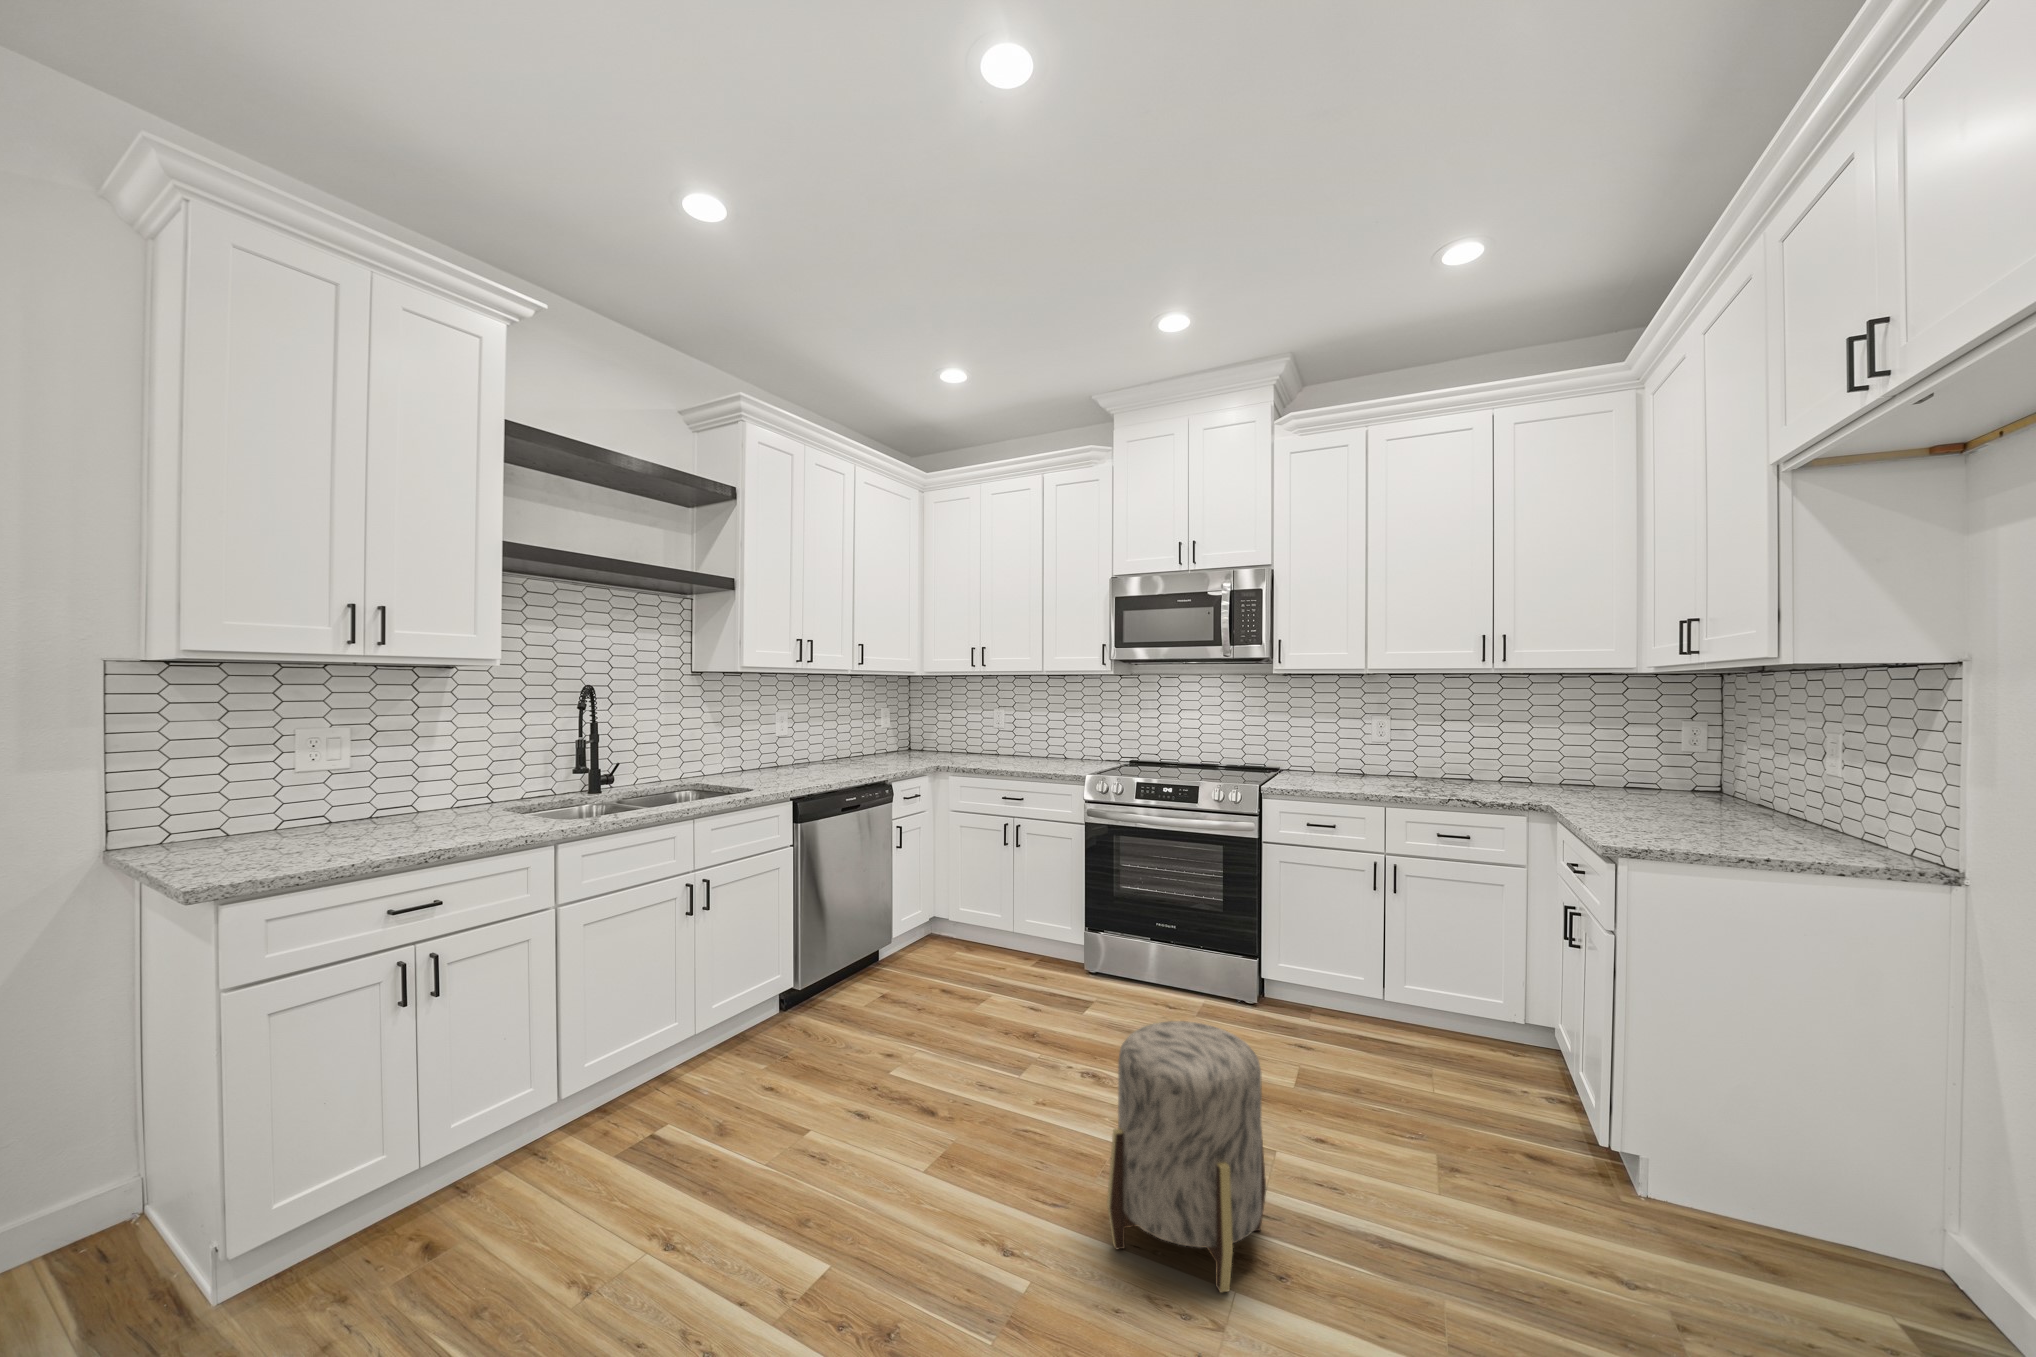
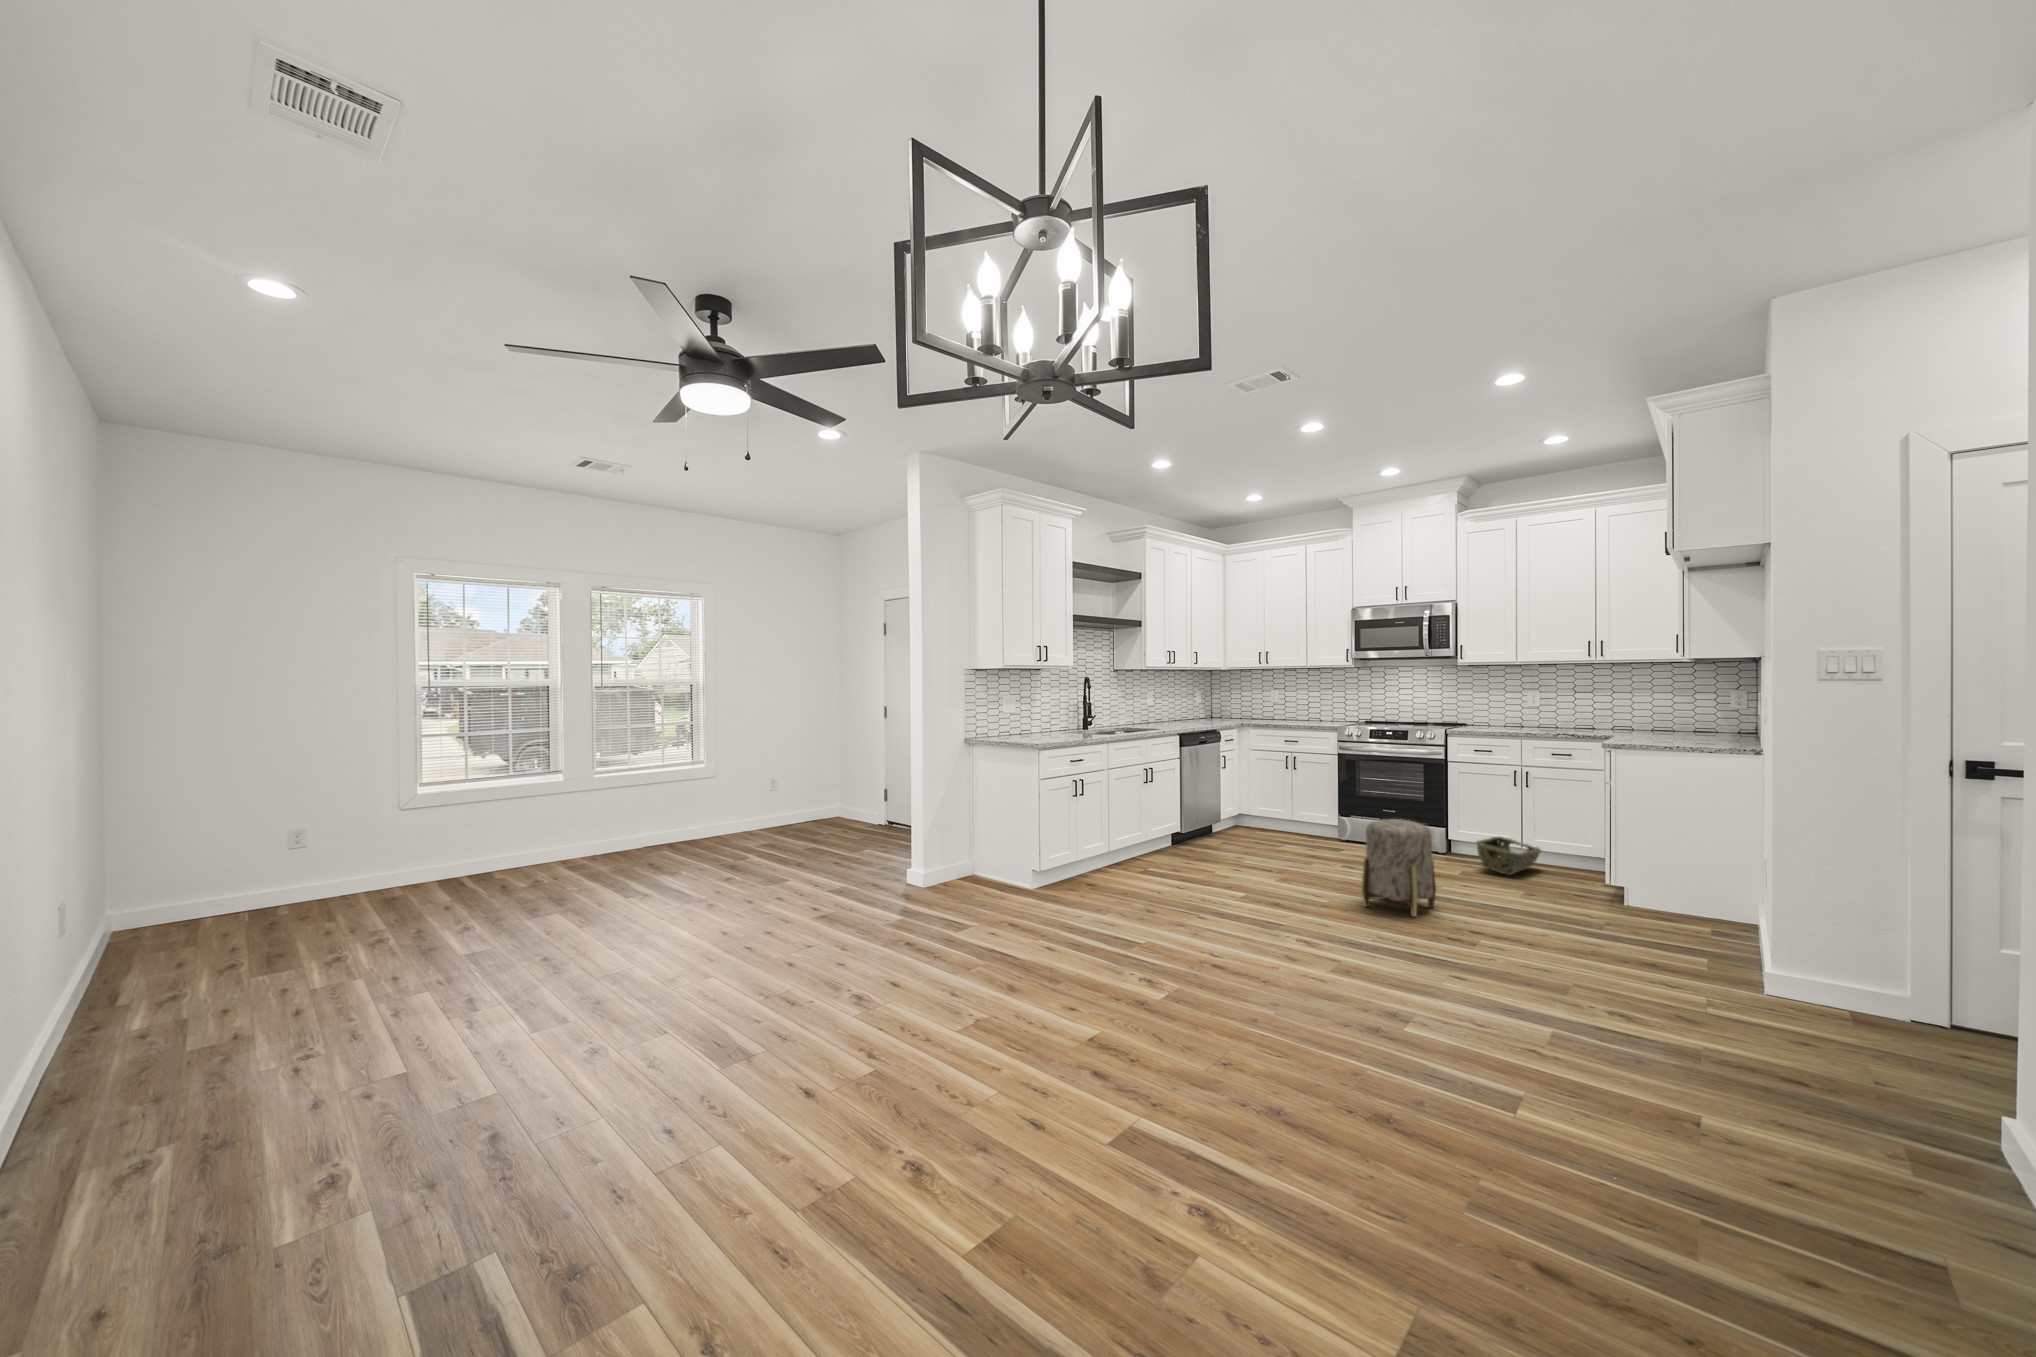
woven basket: none [1313,978,1414,1067] -> present [1476,837,1541,875]

